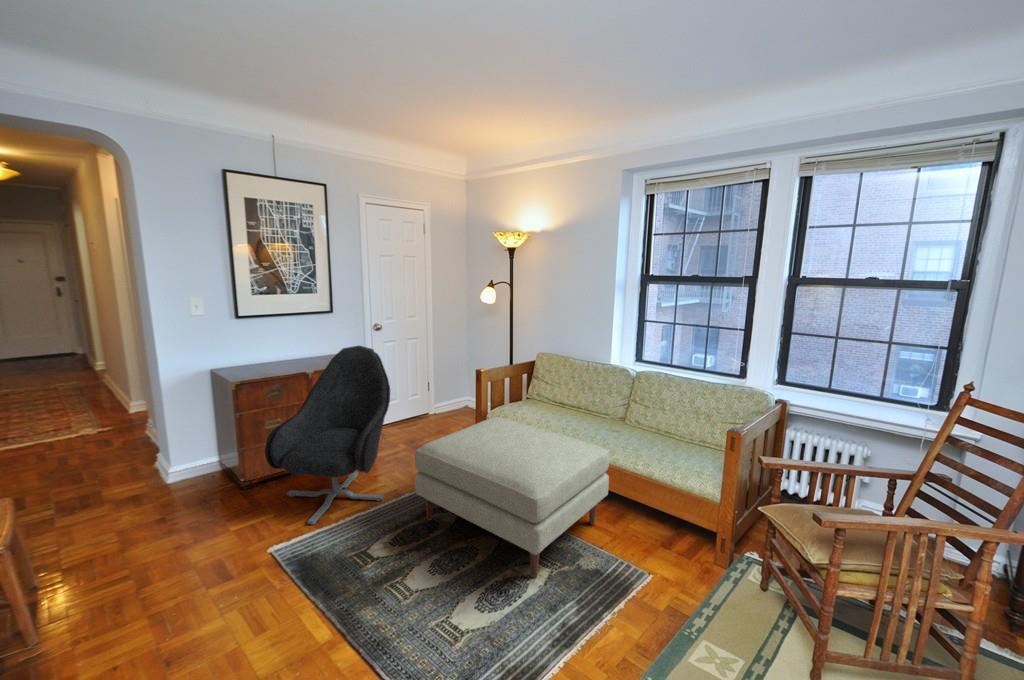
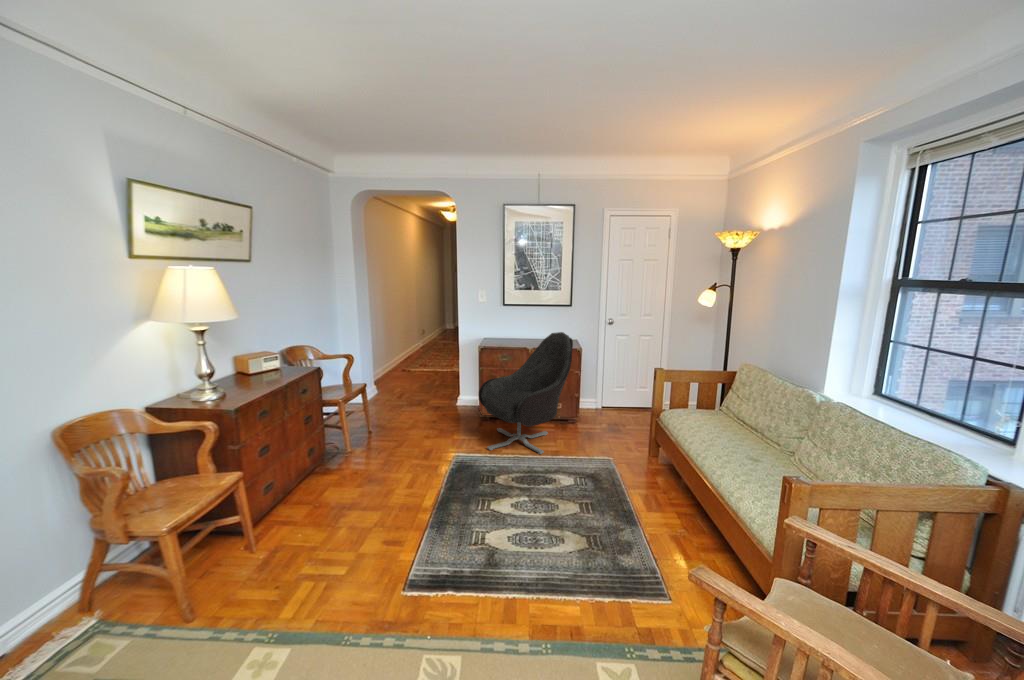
ottoman: present [415,417,609,578] -> none [544,413,702,546]

